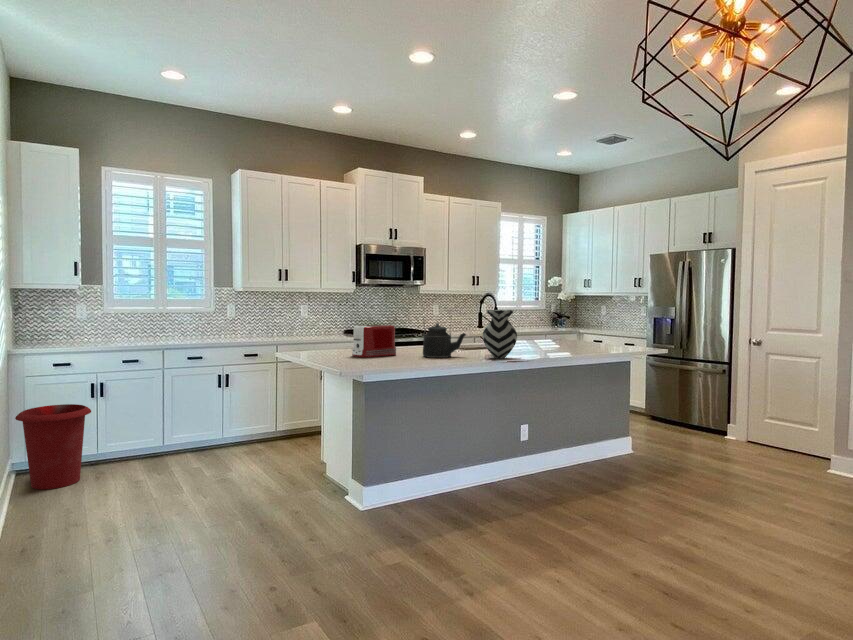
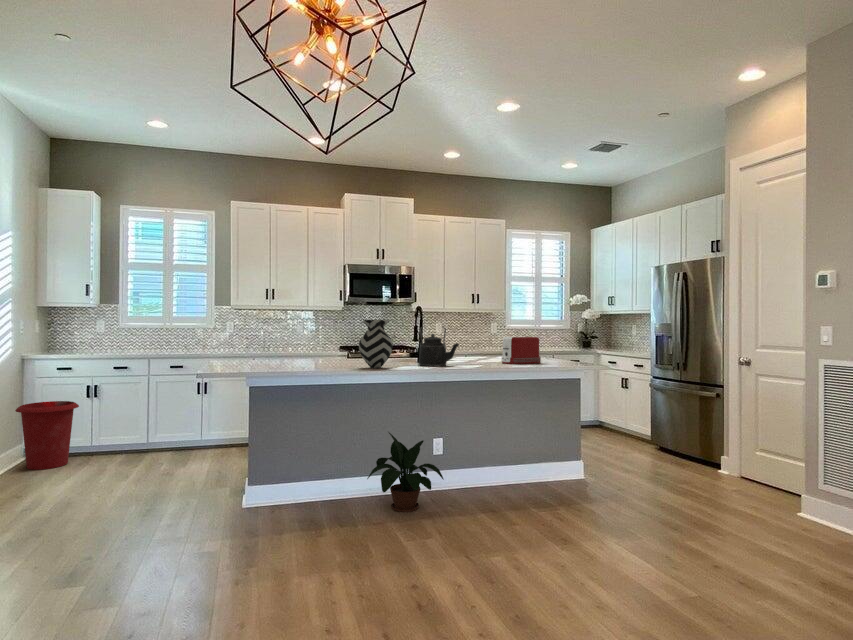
kettle: present [423,323,466,358] -> present [419,327,459,367]
toaster: present [352,325,396,358] -> present [502,337,541,364]
potted plant: none [483,420,554,497] -> present [367,433,443,512]

